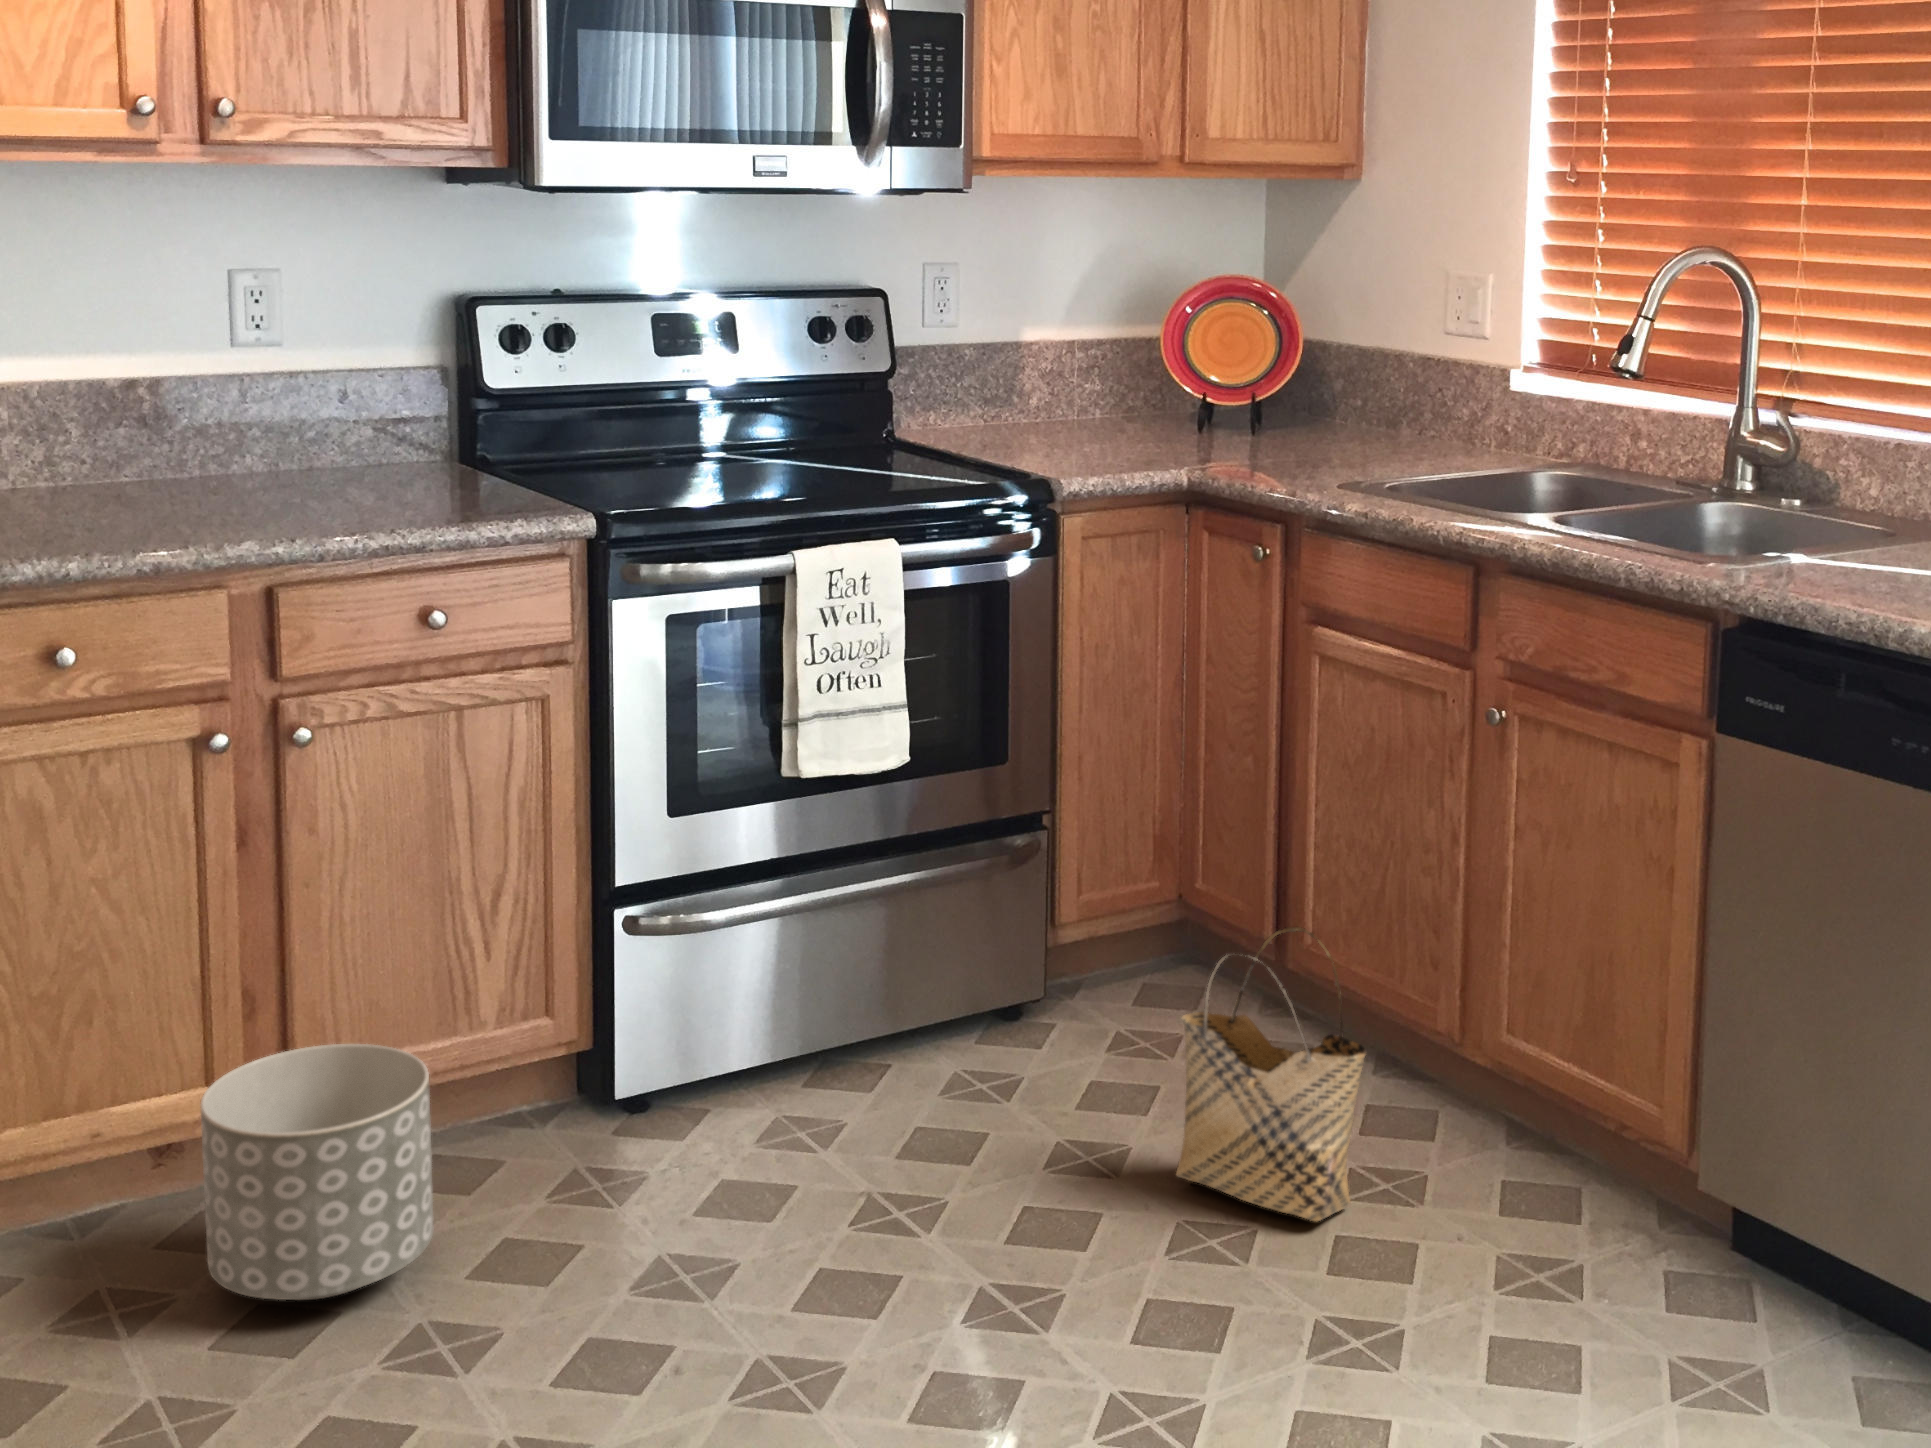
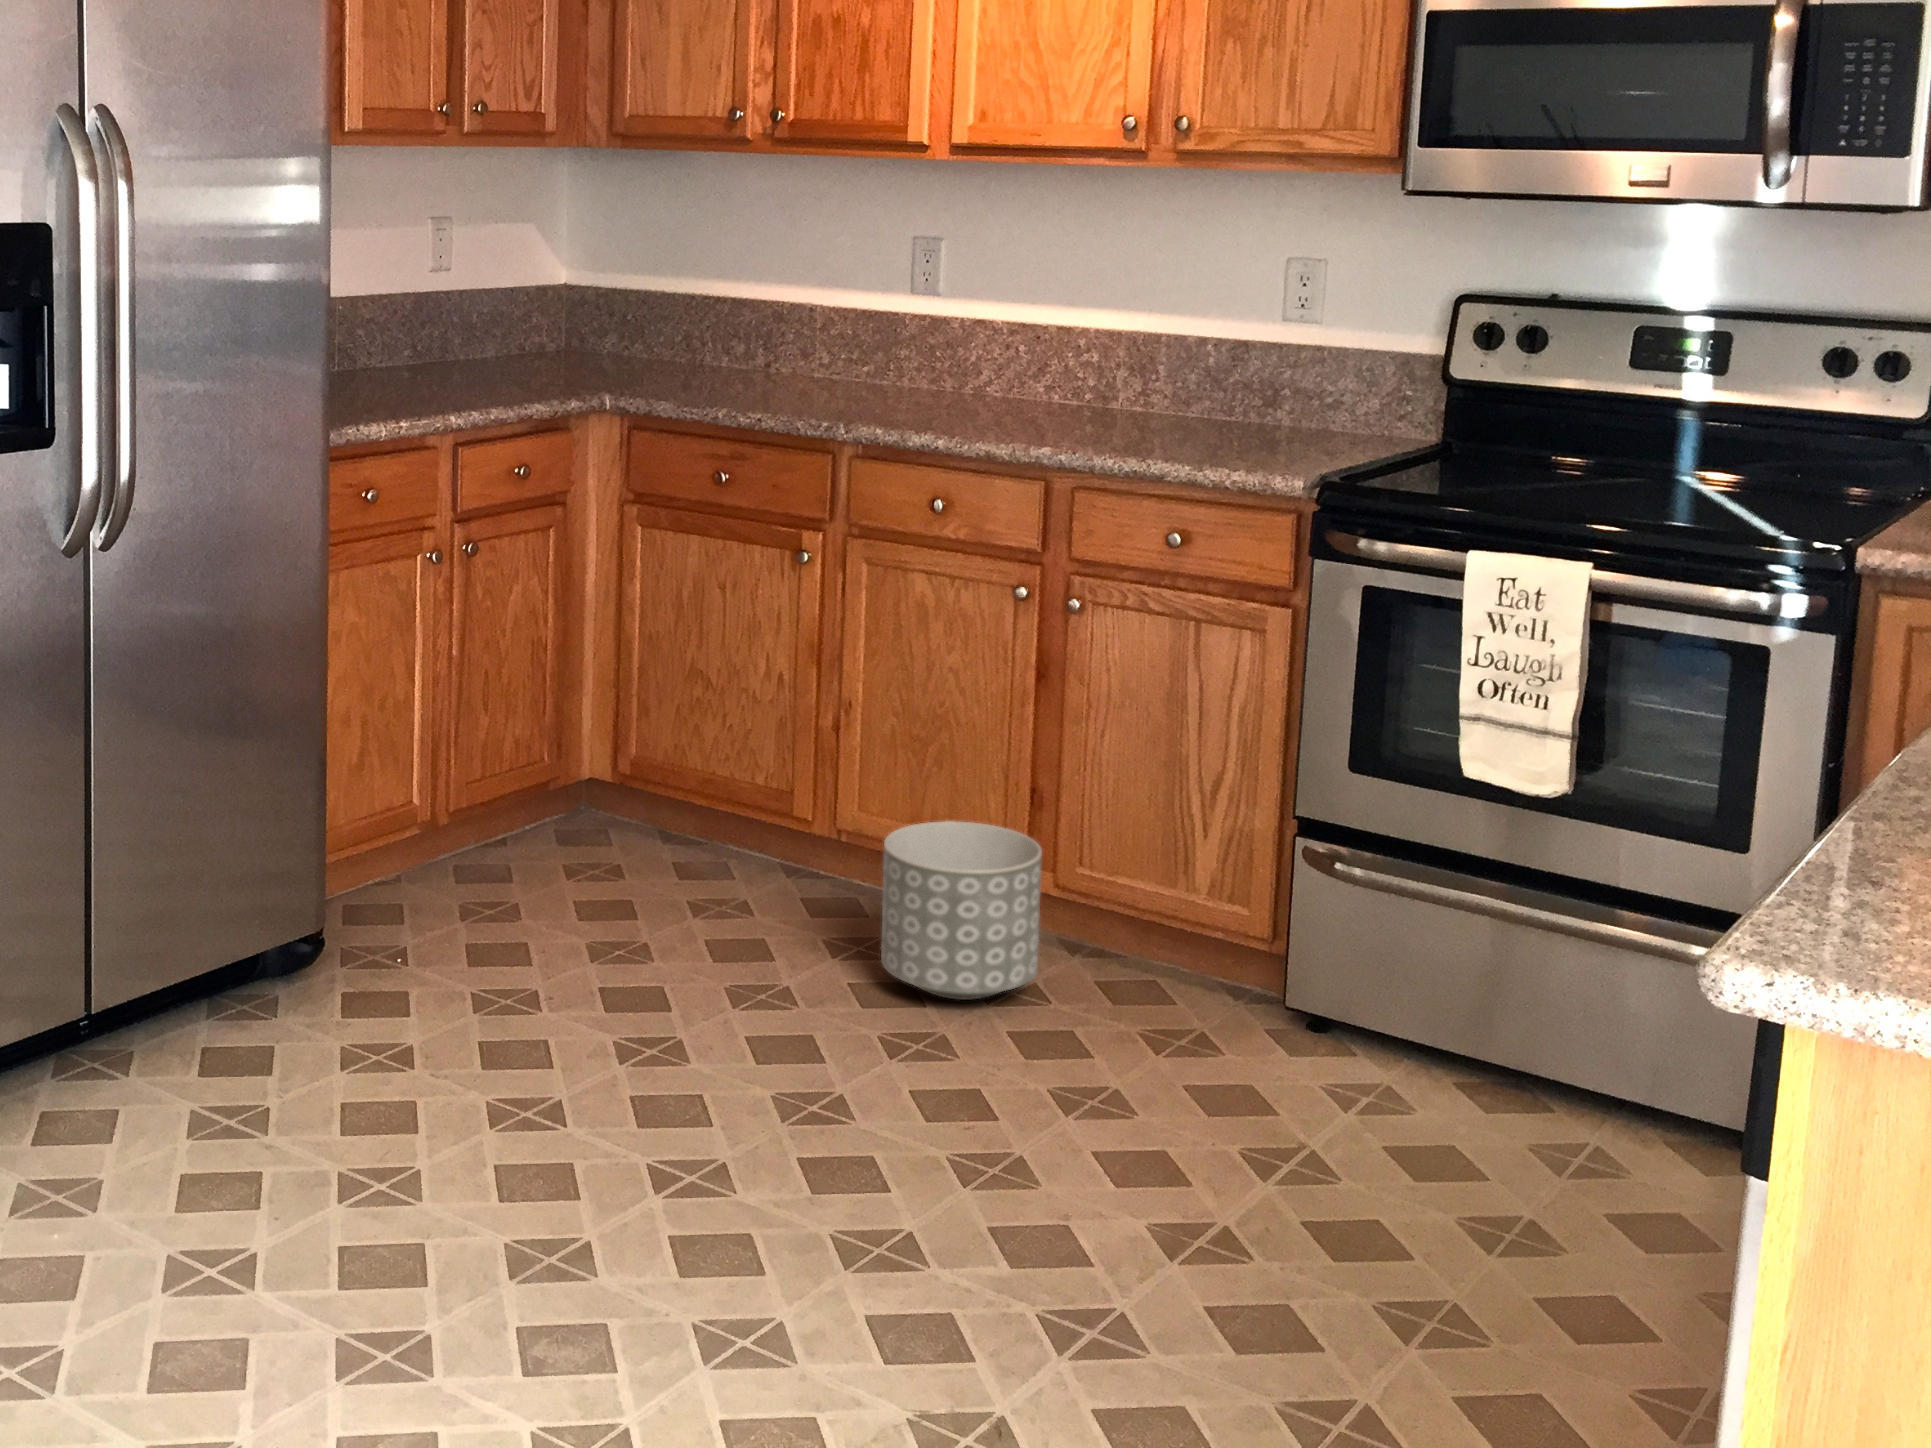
woven basket: present [1176,927,1366,1221] -> none [1505,1032,1659,1380]

